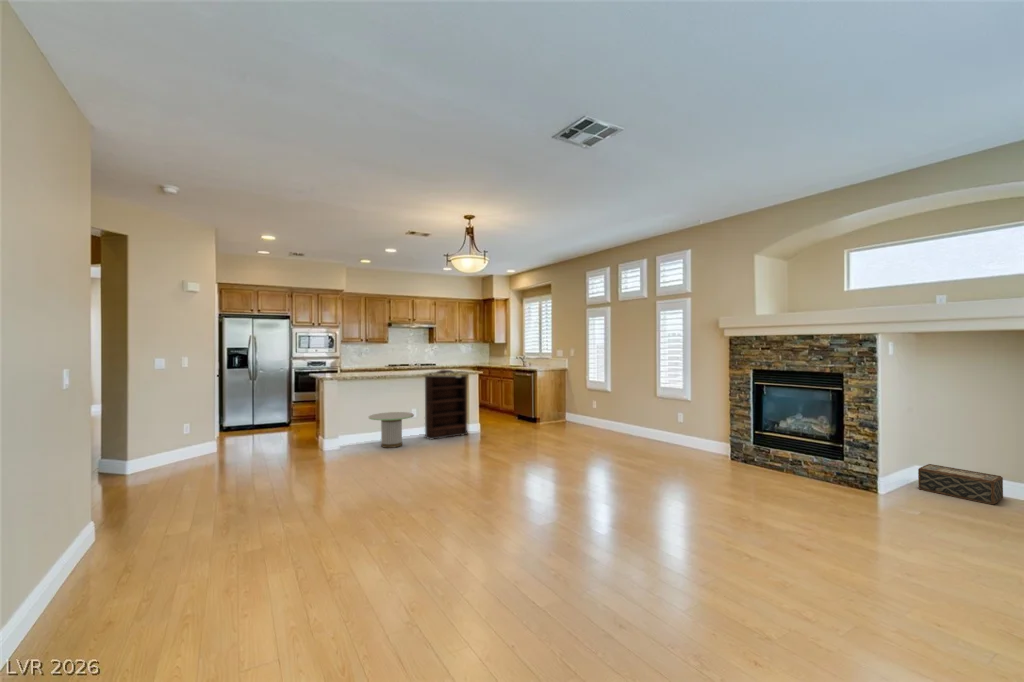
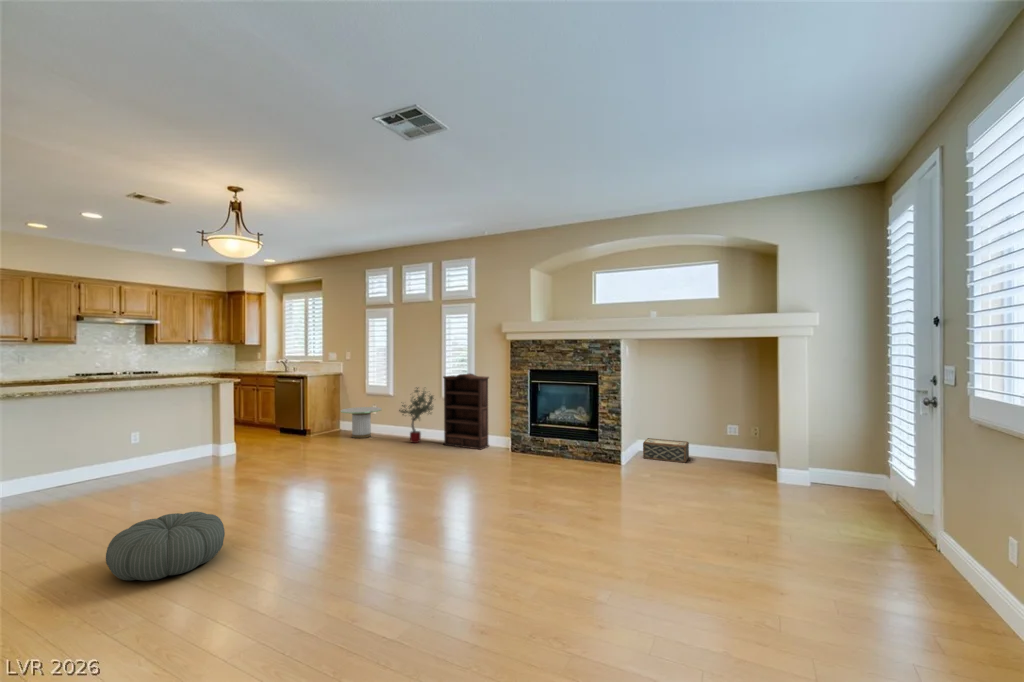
bookshelf: present [425,370,467,439] -> present [443,374,489,450]
potted tree: none [614,384,650,438] -> present [399,387,434,443]
side table: present [369,412,414,448] -> present [341,407,382,438]
pouf: none [375,473,448,521] -> present [106,512,225,581]

